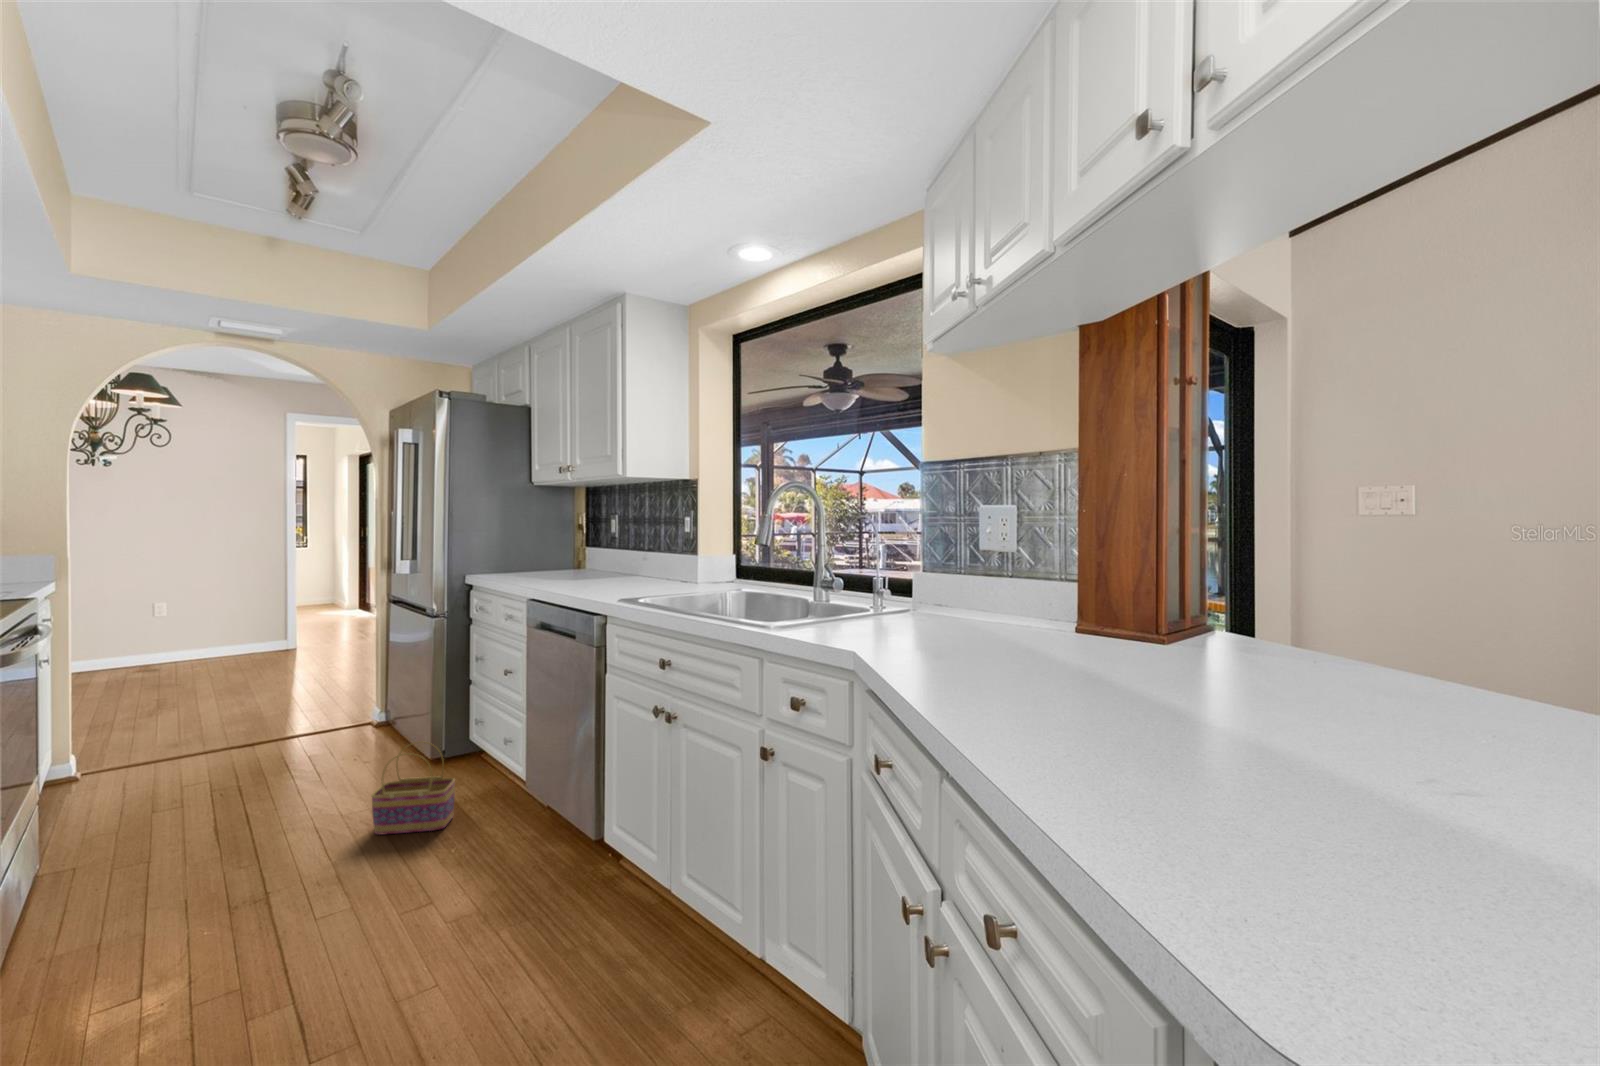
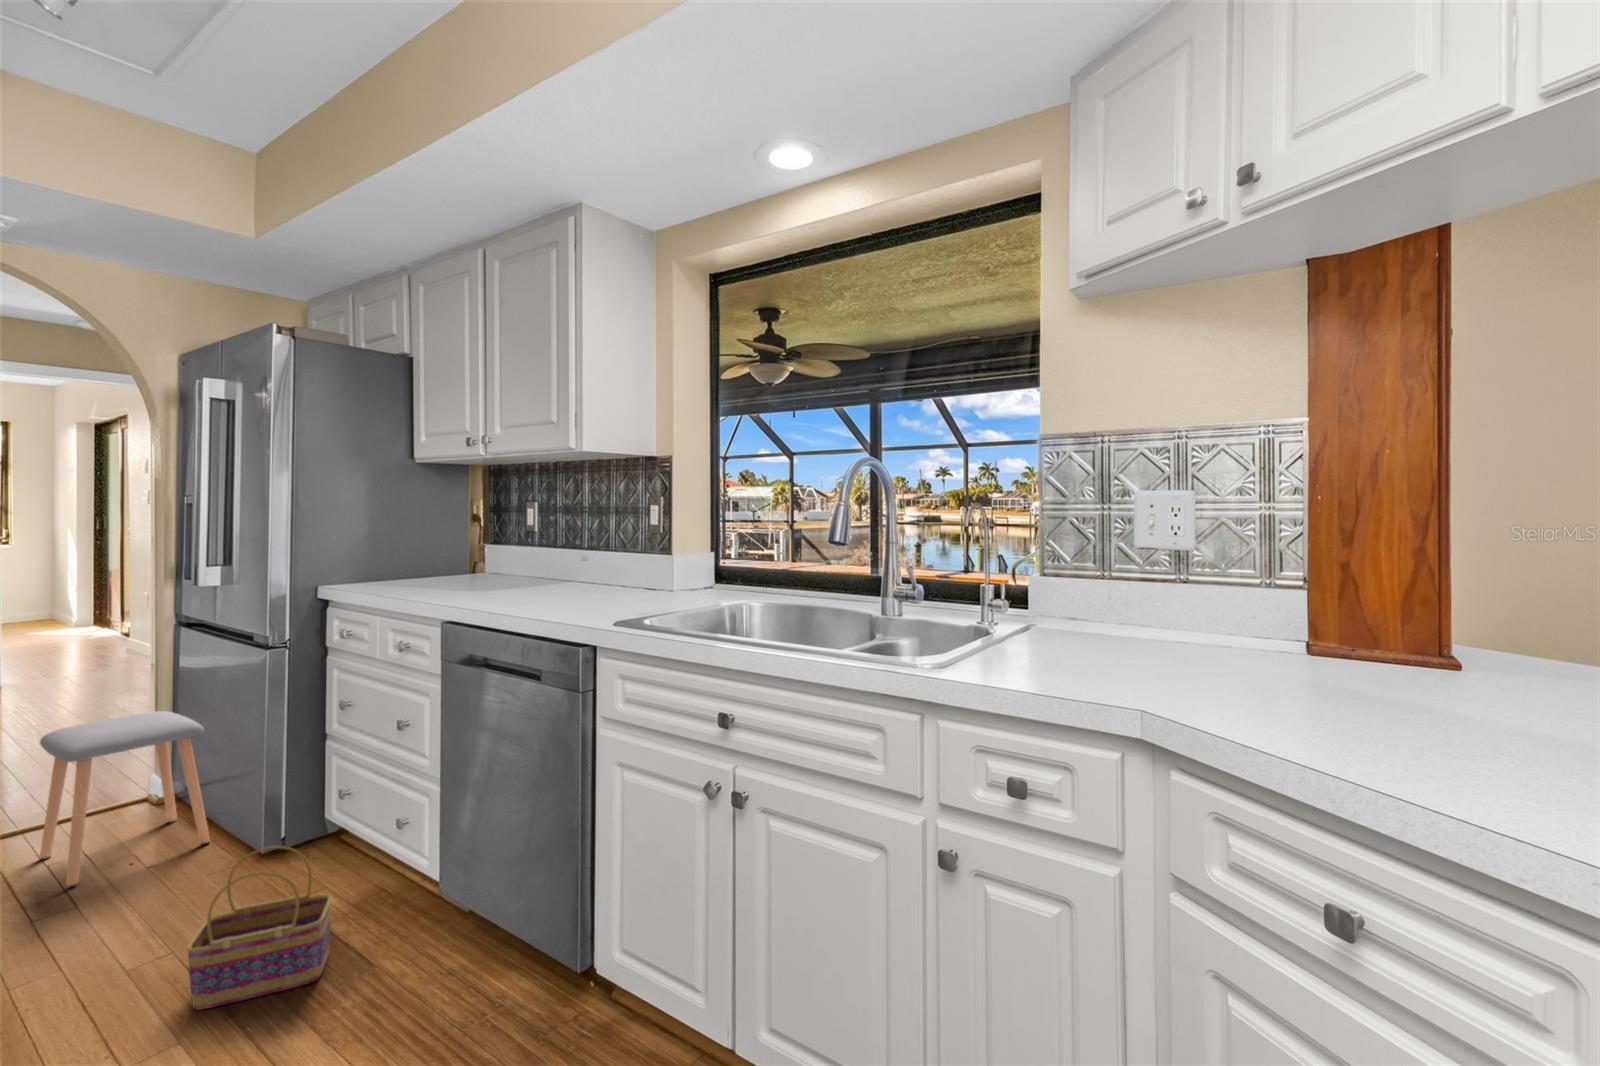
stool: none [308,660,402,767] -> present [40,711,210,888]

